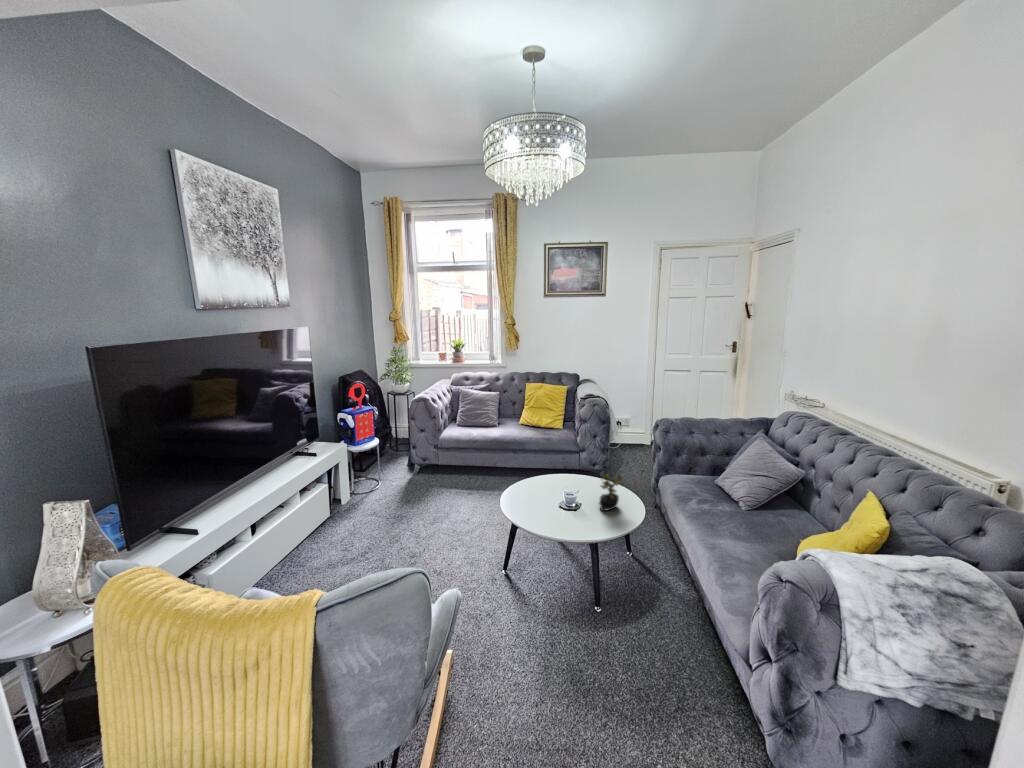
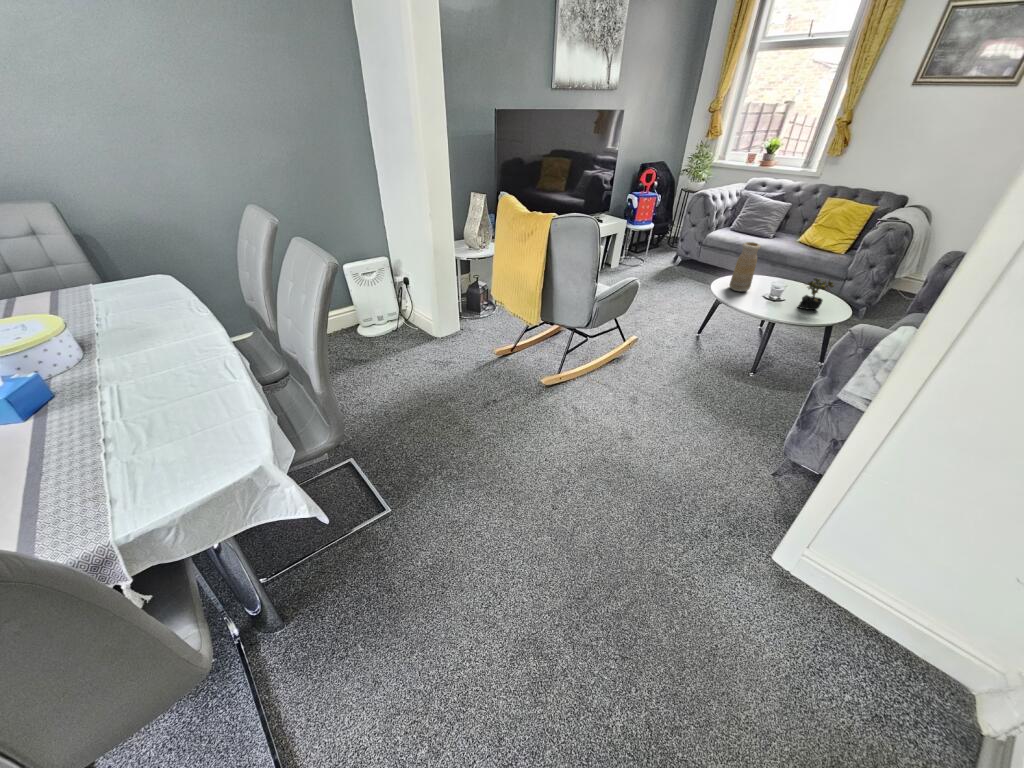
vase: none [522,454,545,511] -> present [729,242,761,291]

